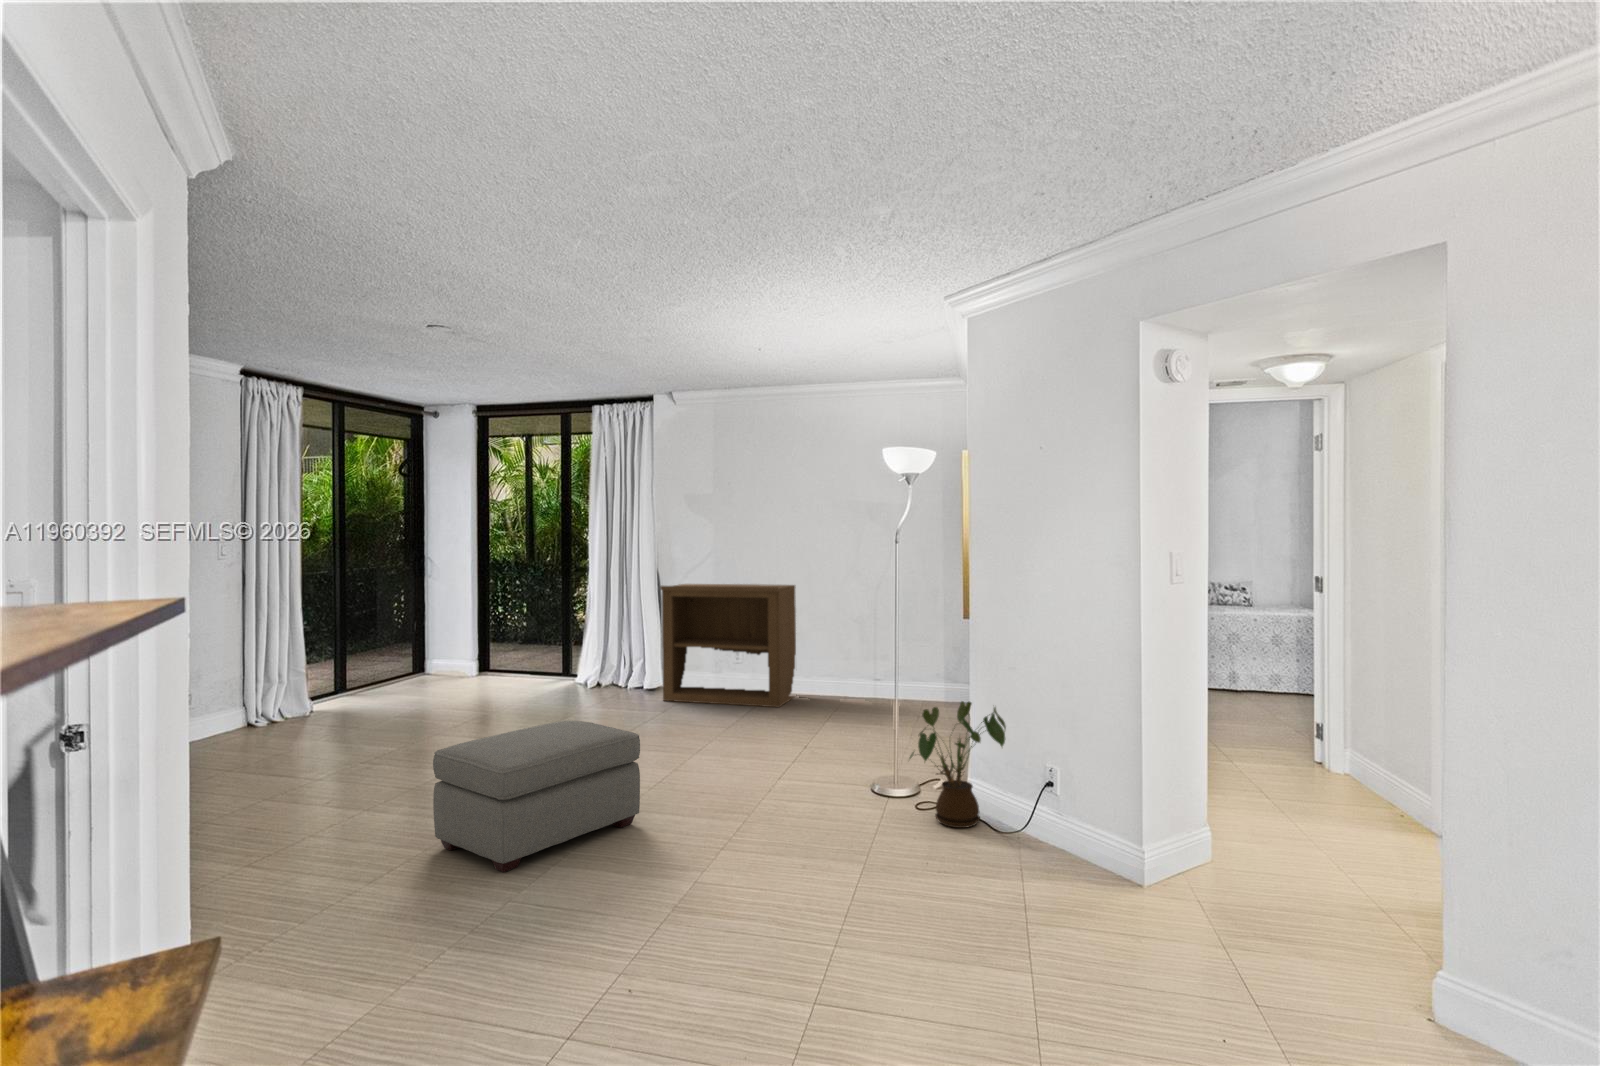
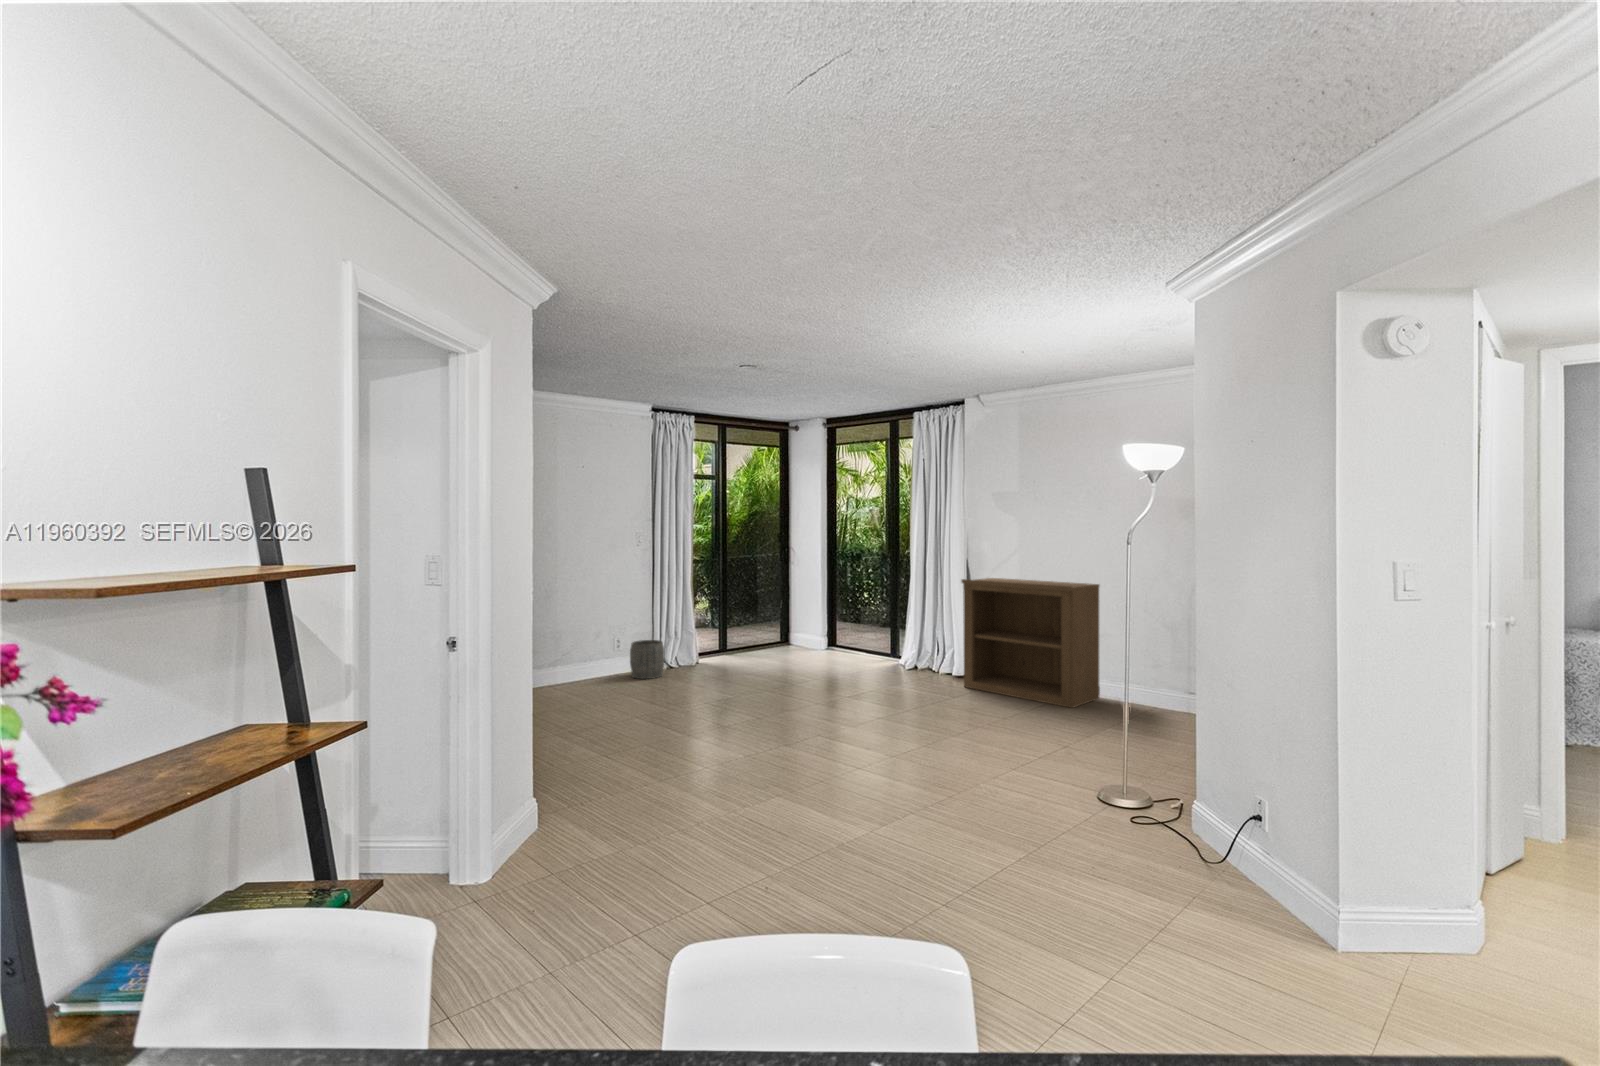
woven basket: none [214,685,270,740] -> present [630,640,665,679]
house plant: present [909,701,1006,828] -> none [1115,734,1241,880]
ottoman: present [433,721,640,872] -> none [690,698,854,819]

